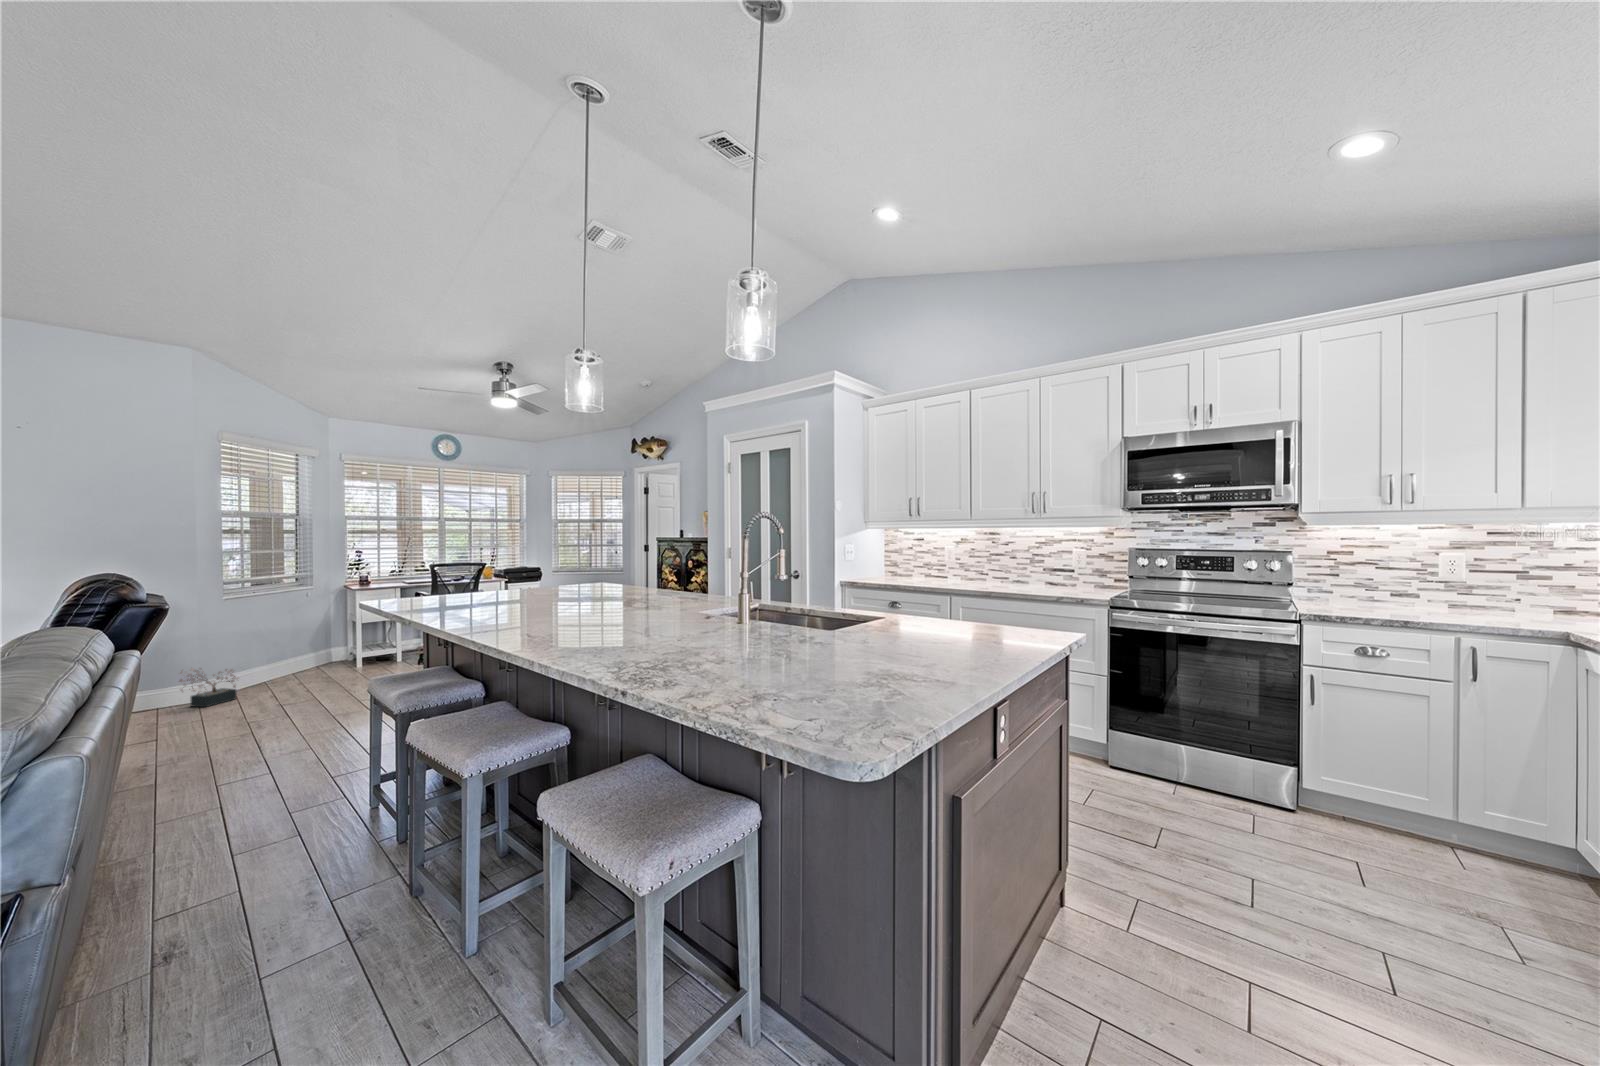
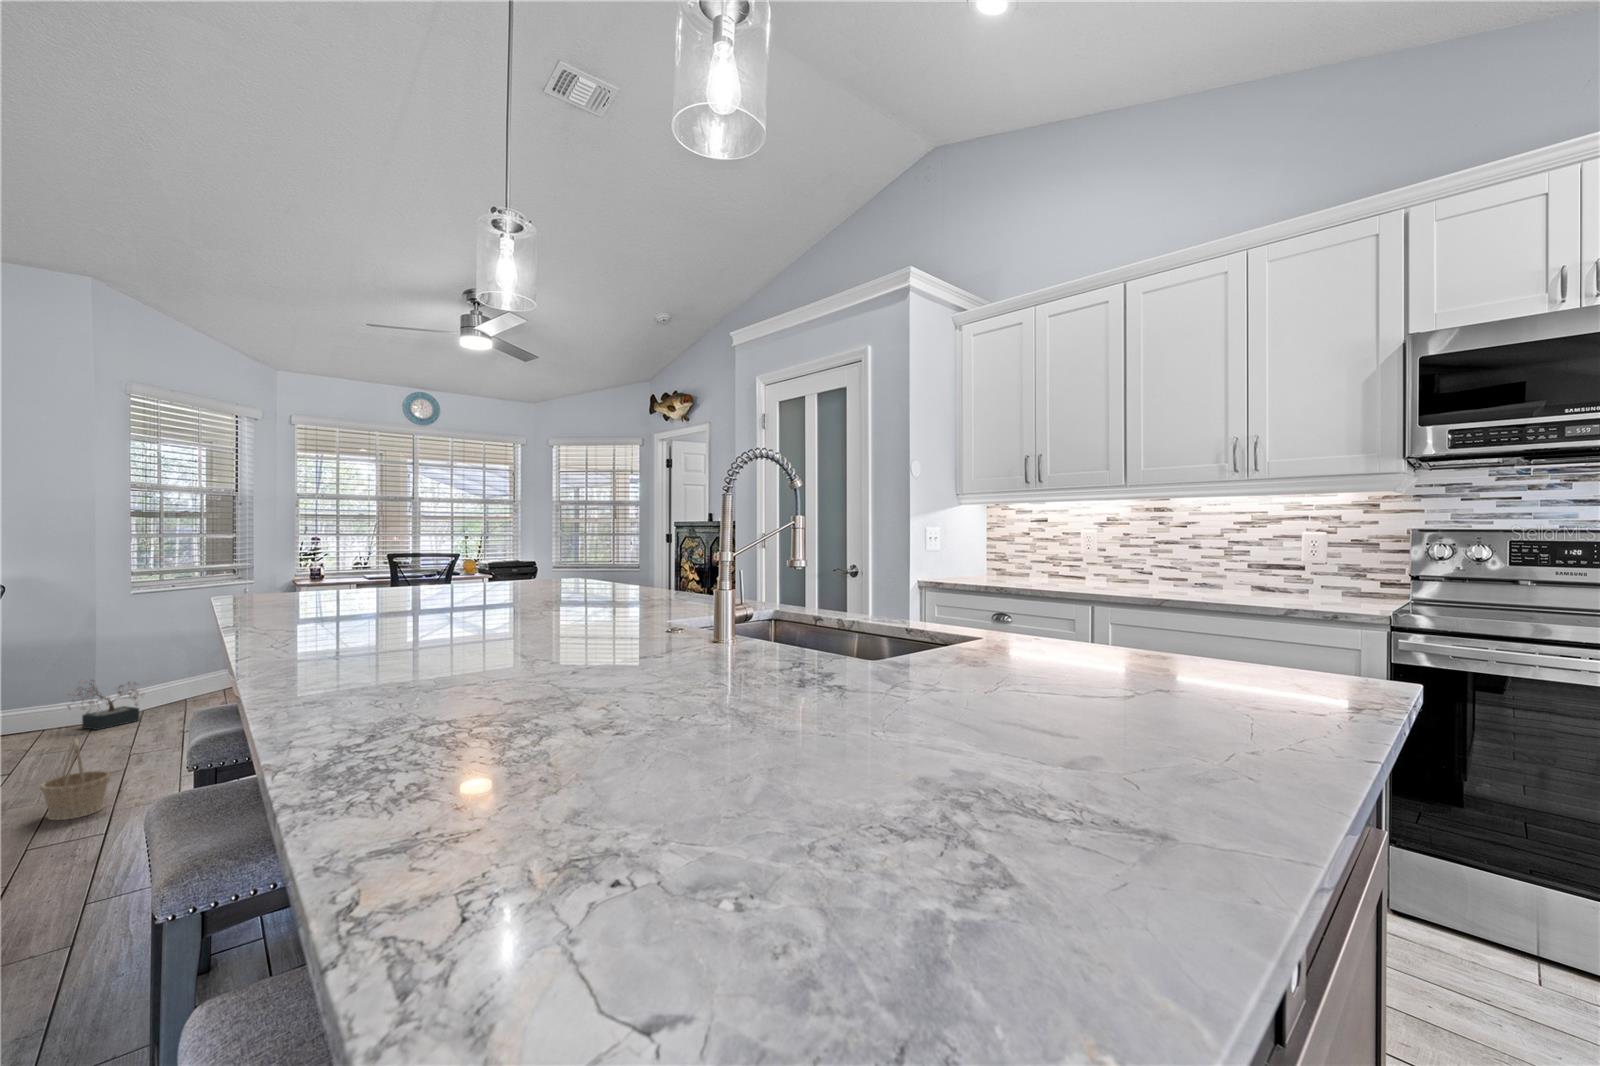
basket: none [209,709,260,769] -> present [40,739,111,820]

